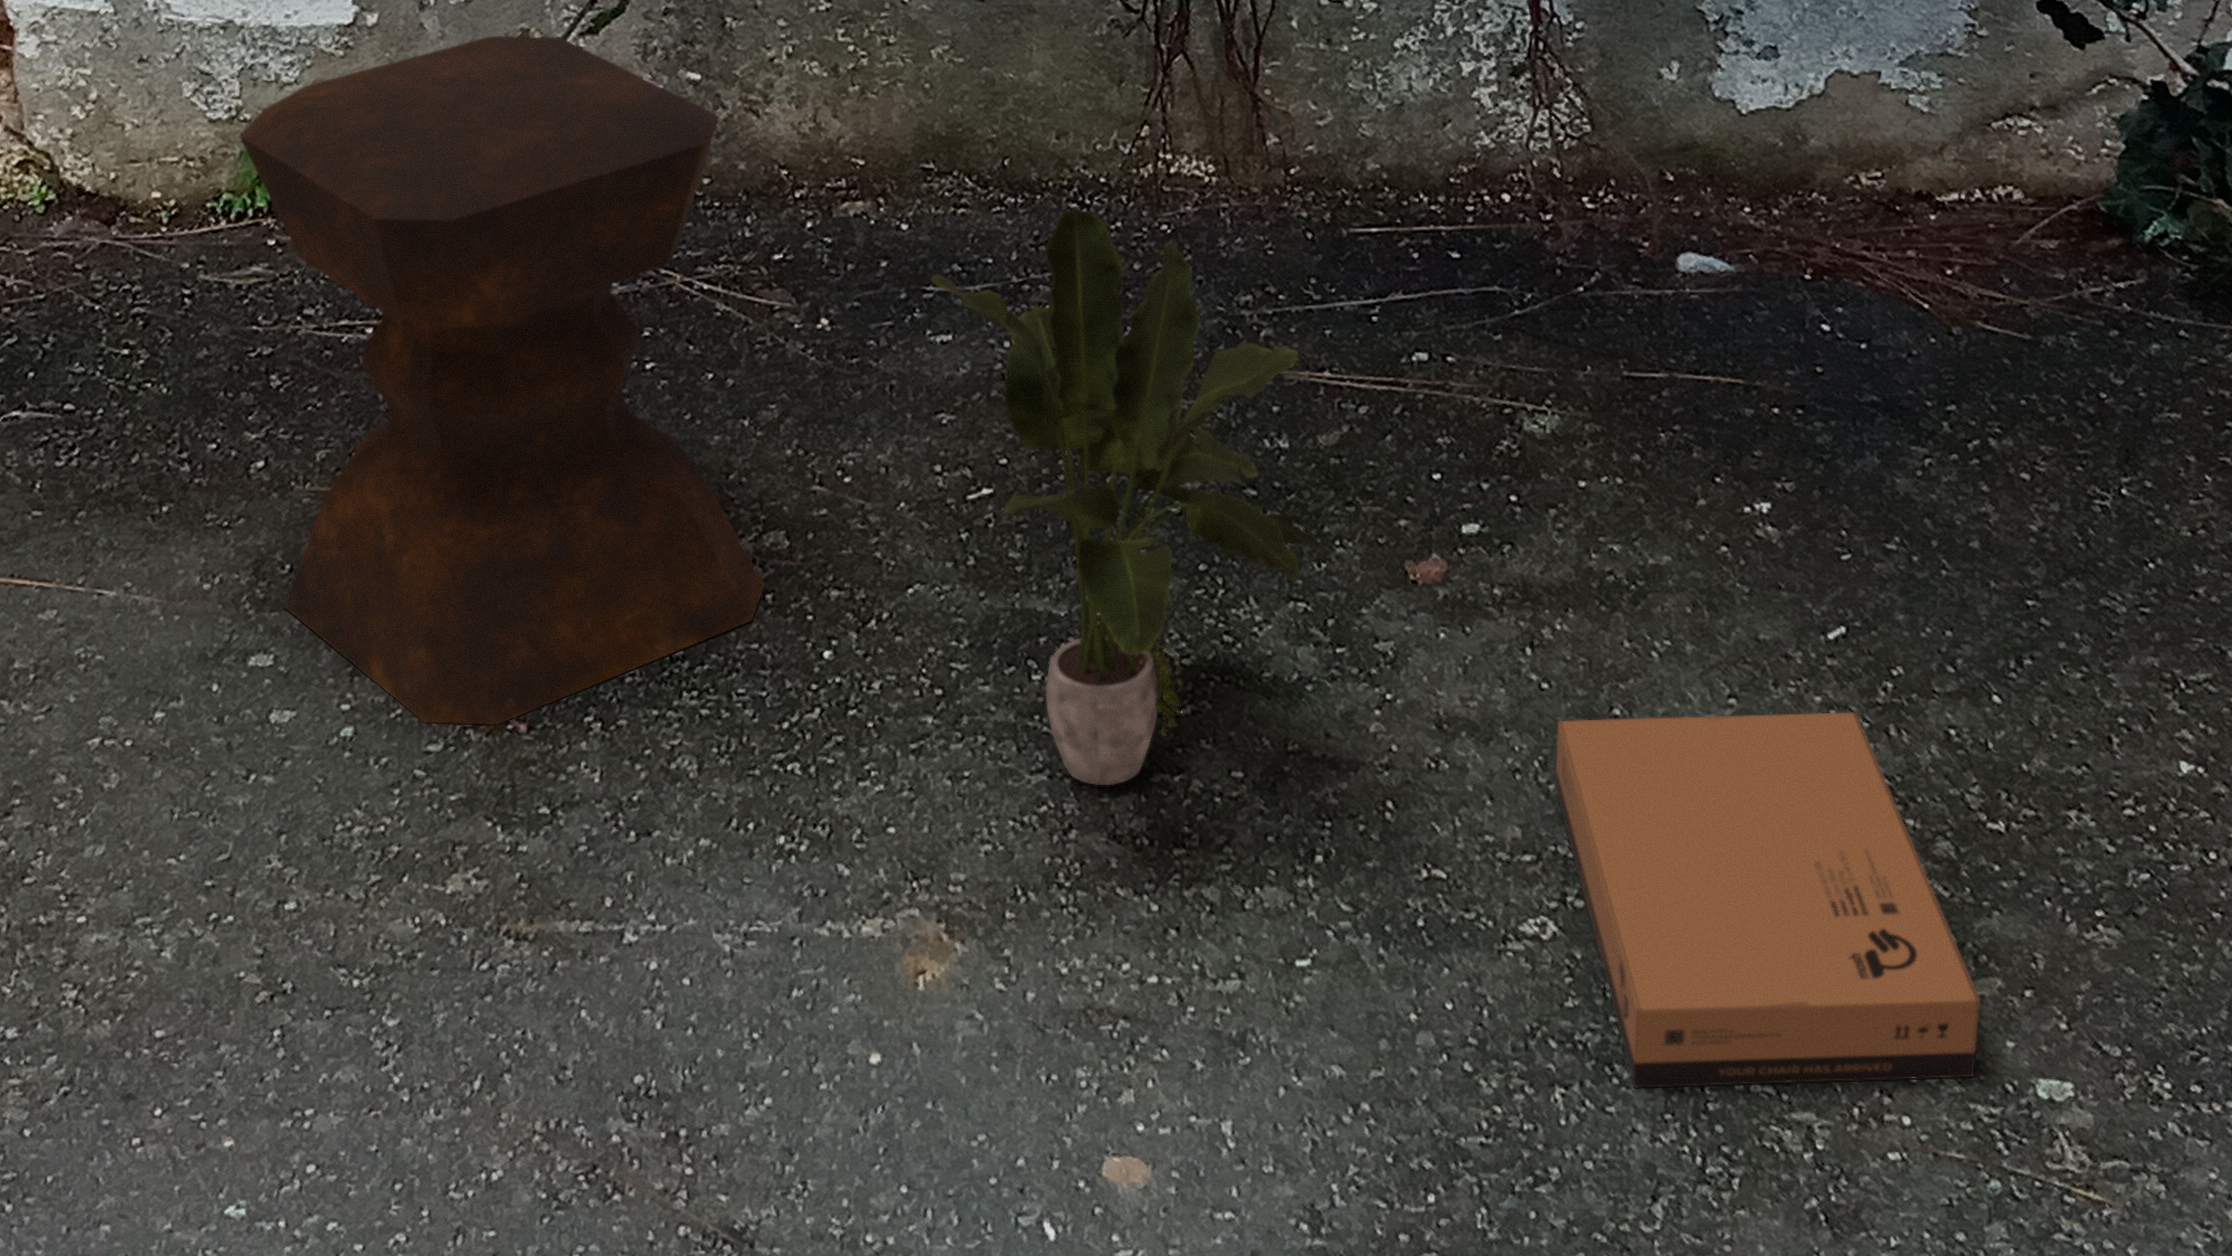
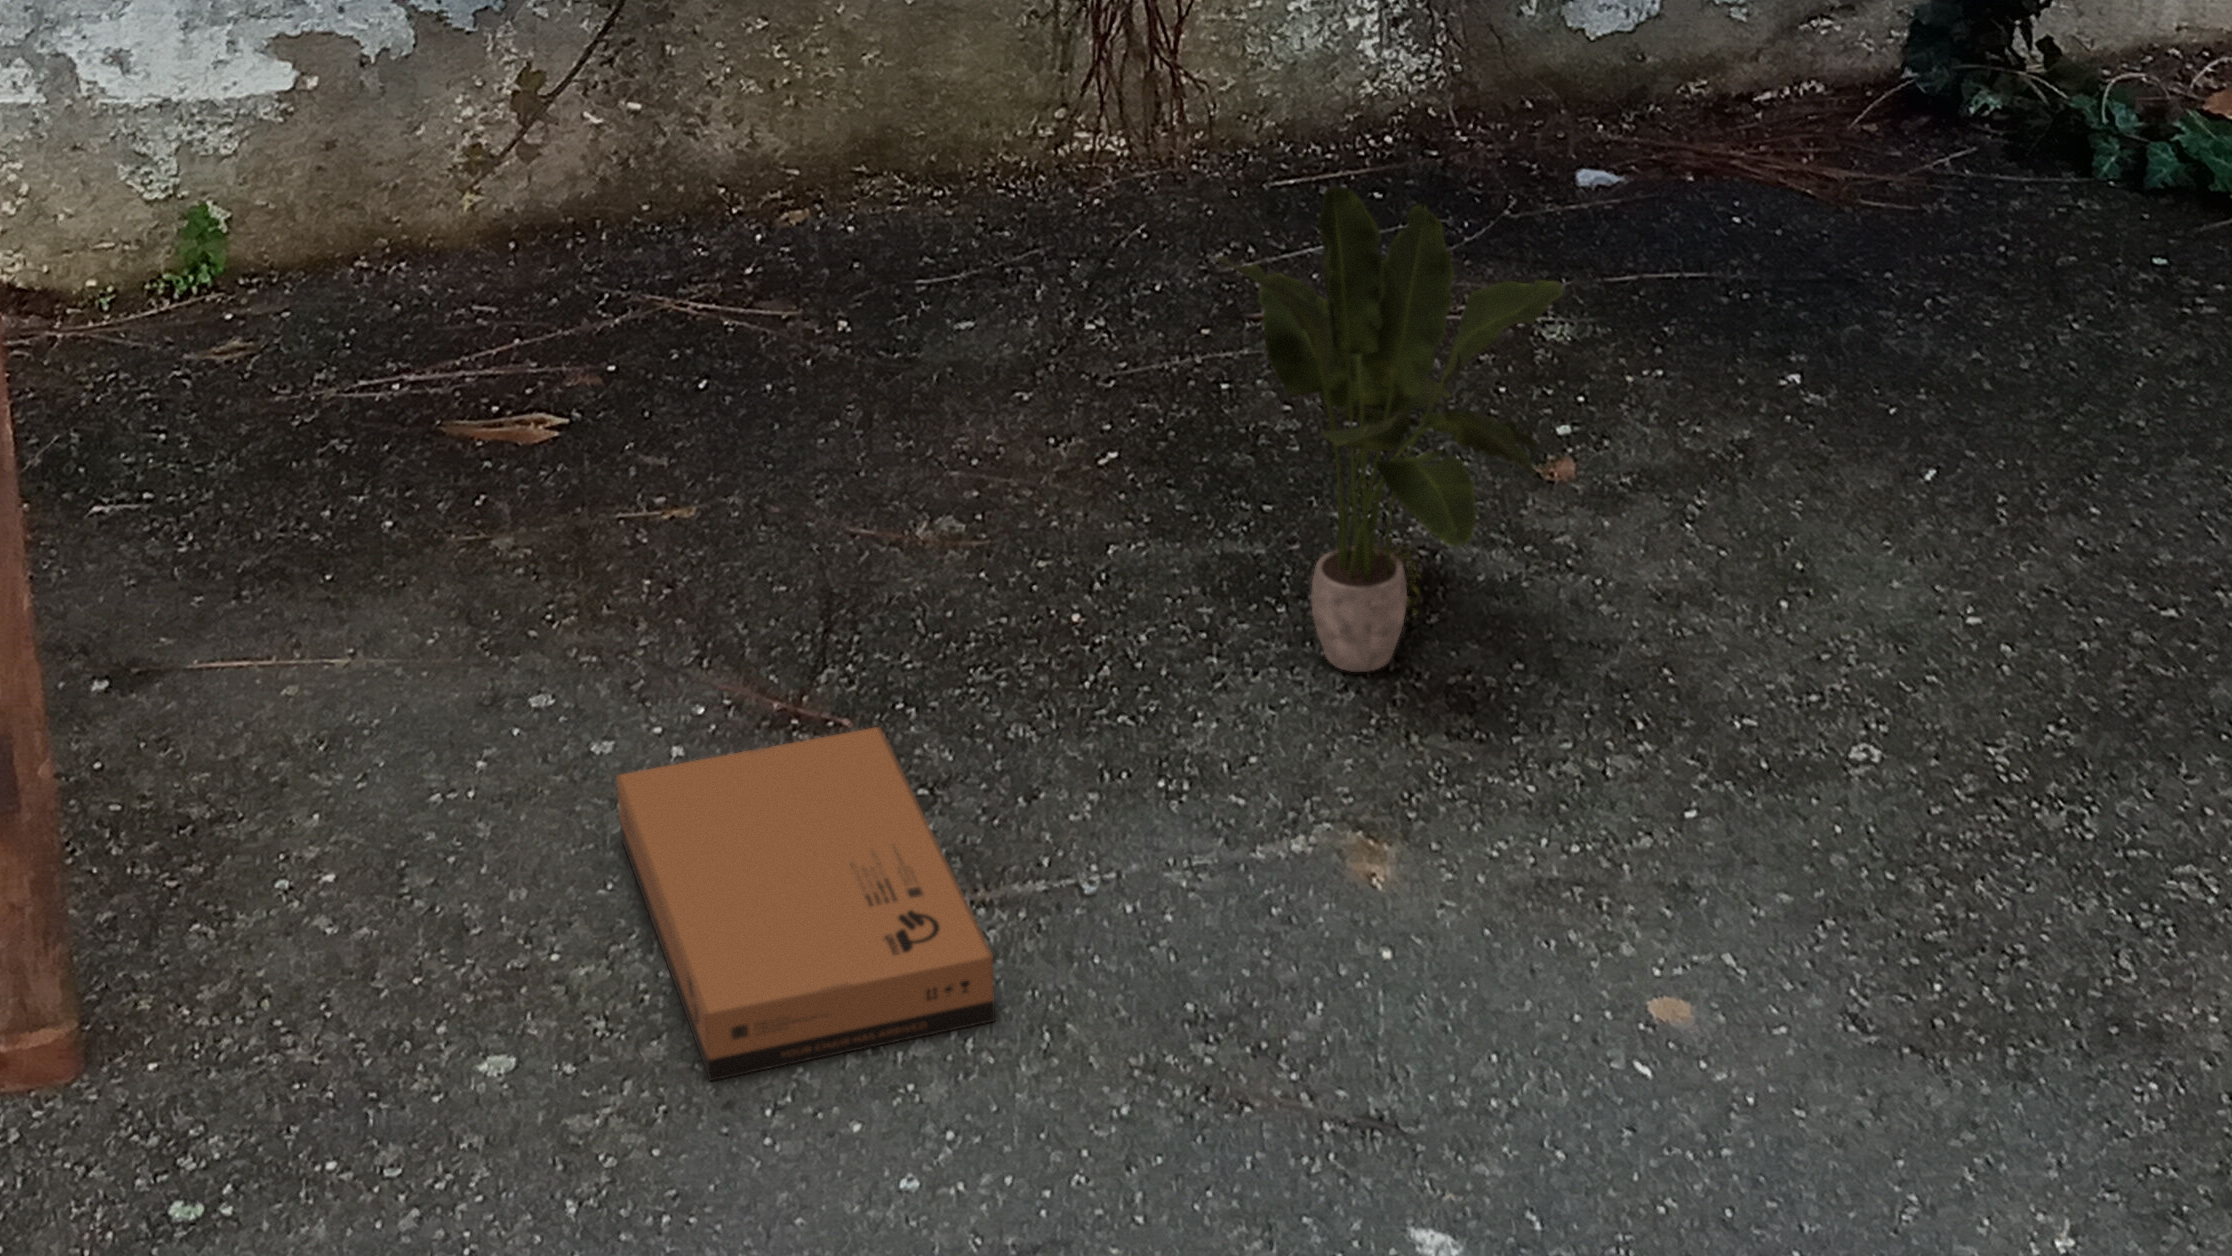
stool: present [240,36,764,725] -> none [514,84,977,713]
cardboard box: present [1556,712,1980,1087] -> present [616,727,995,1081]

